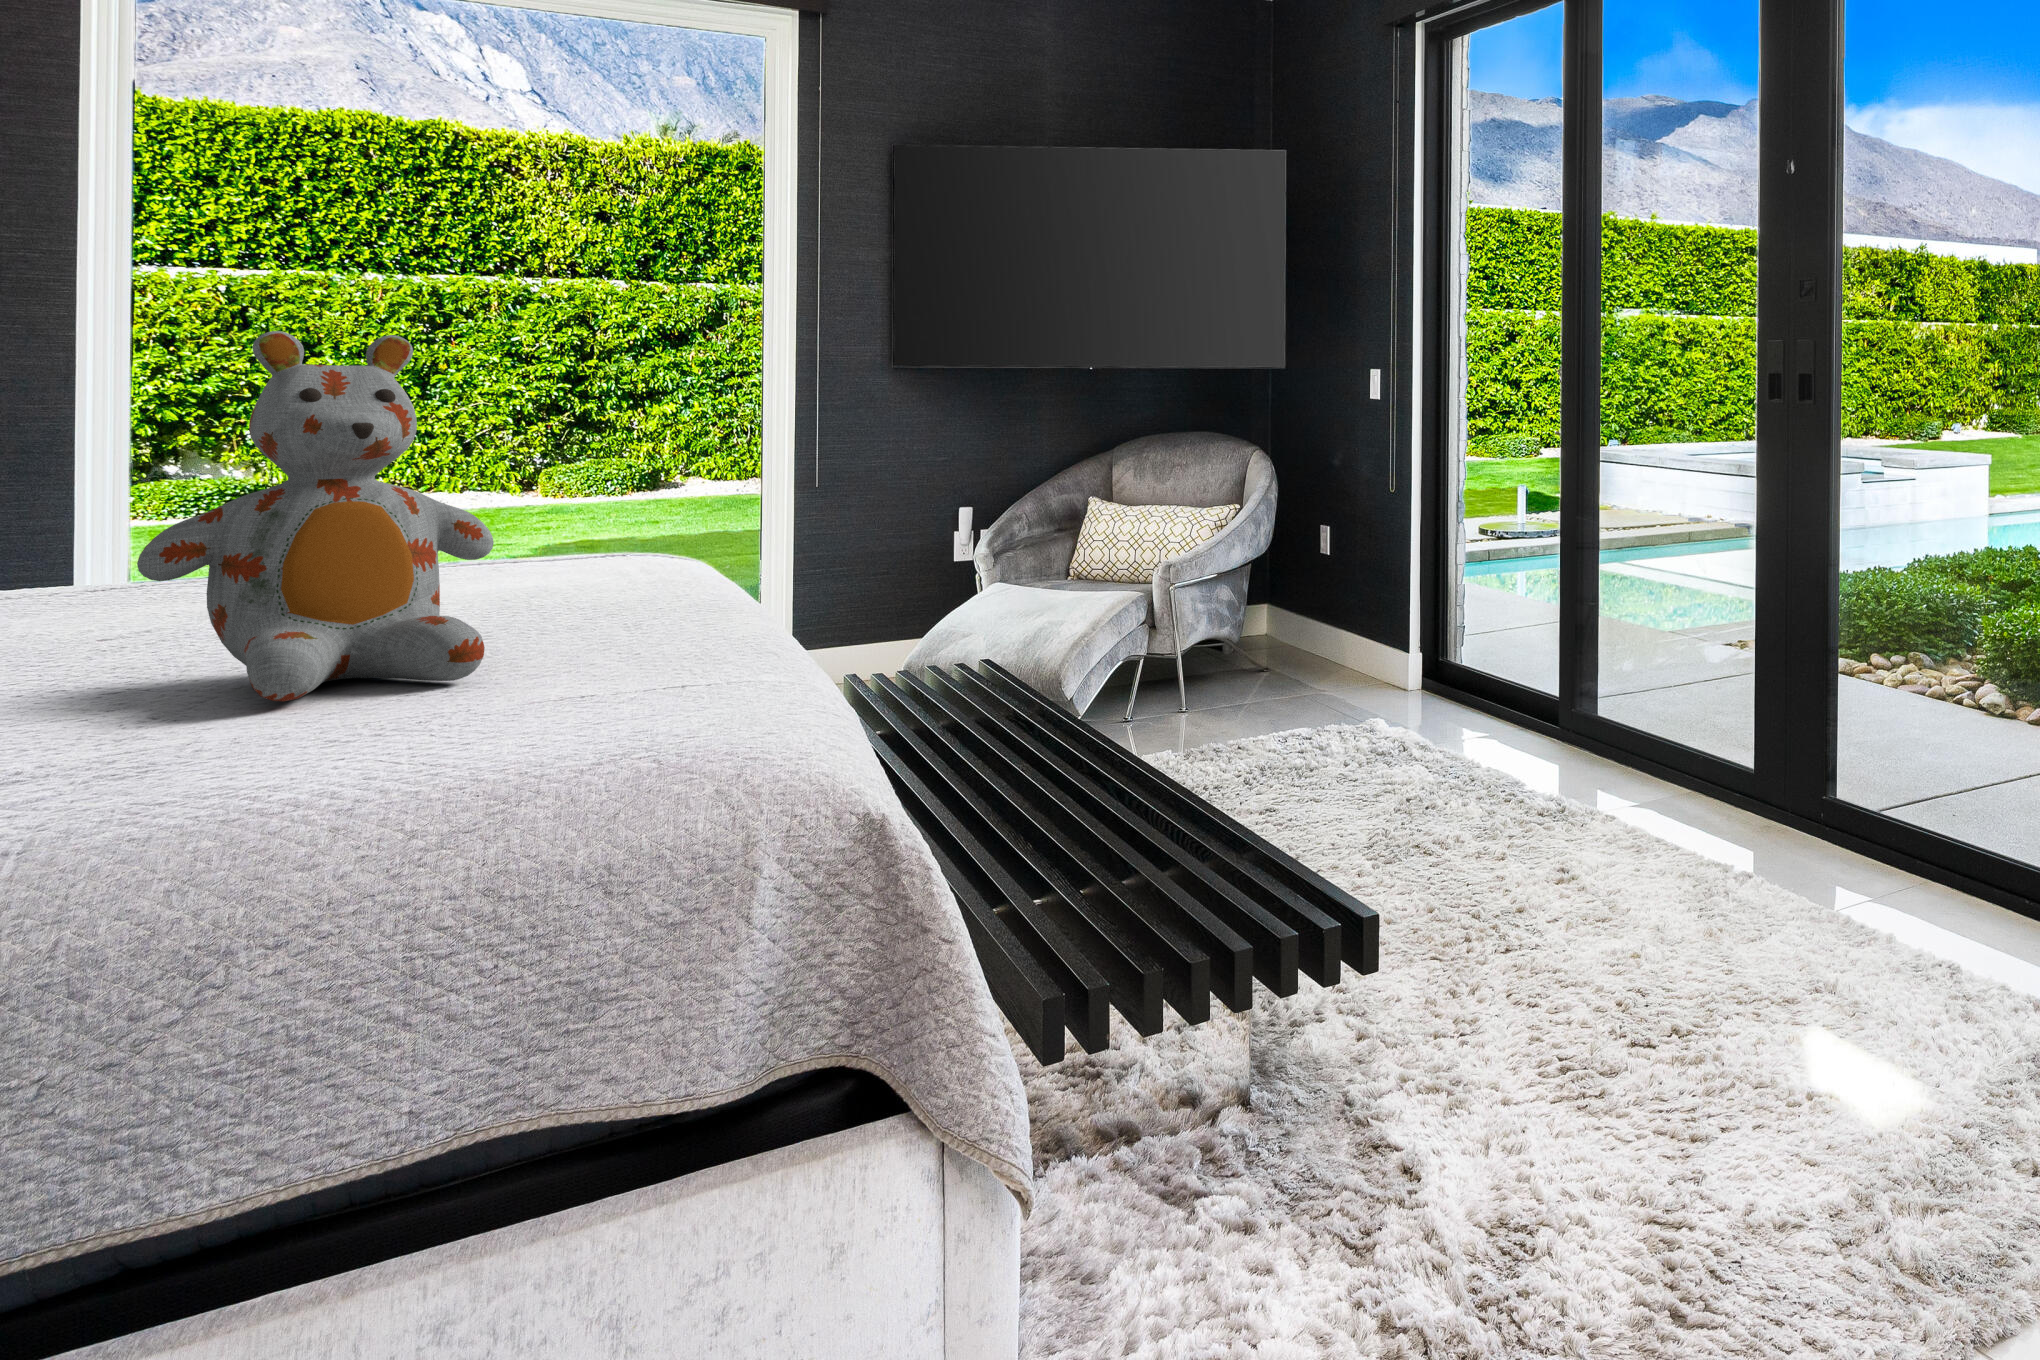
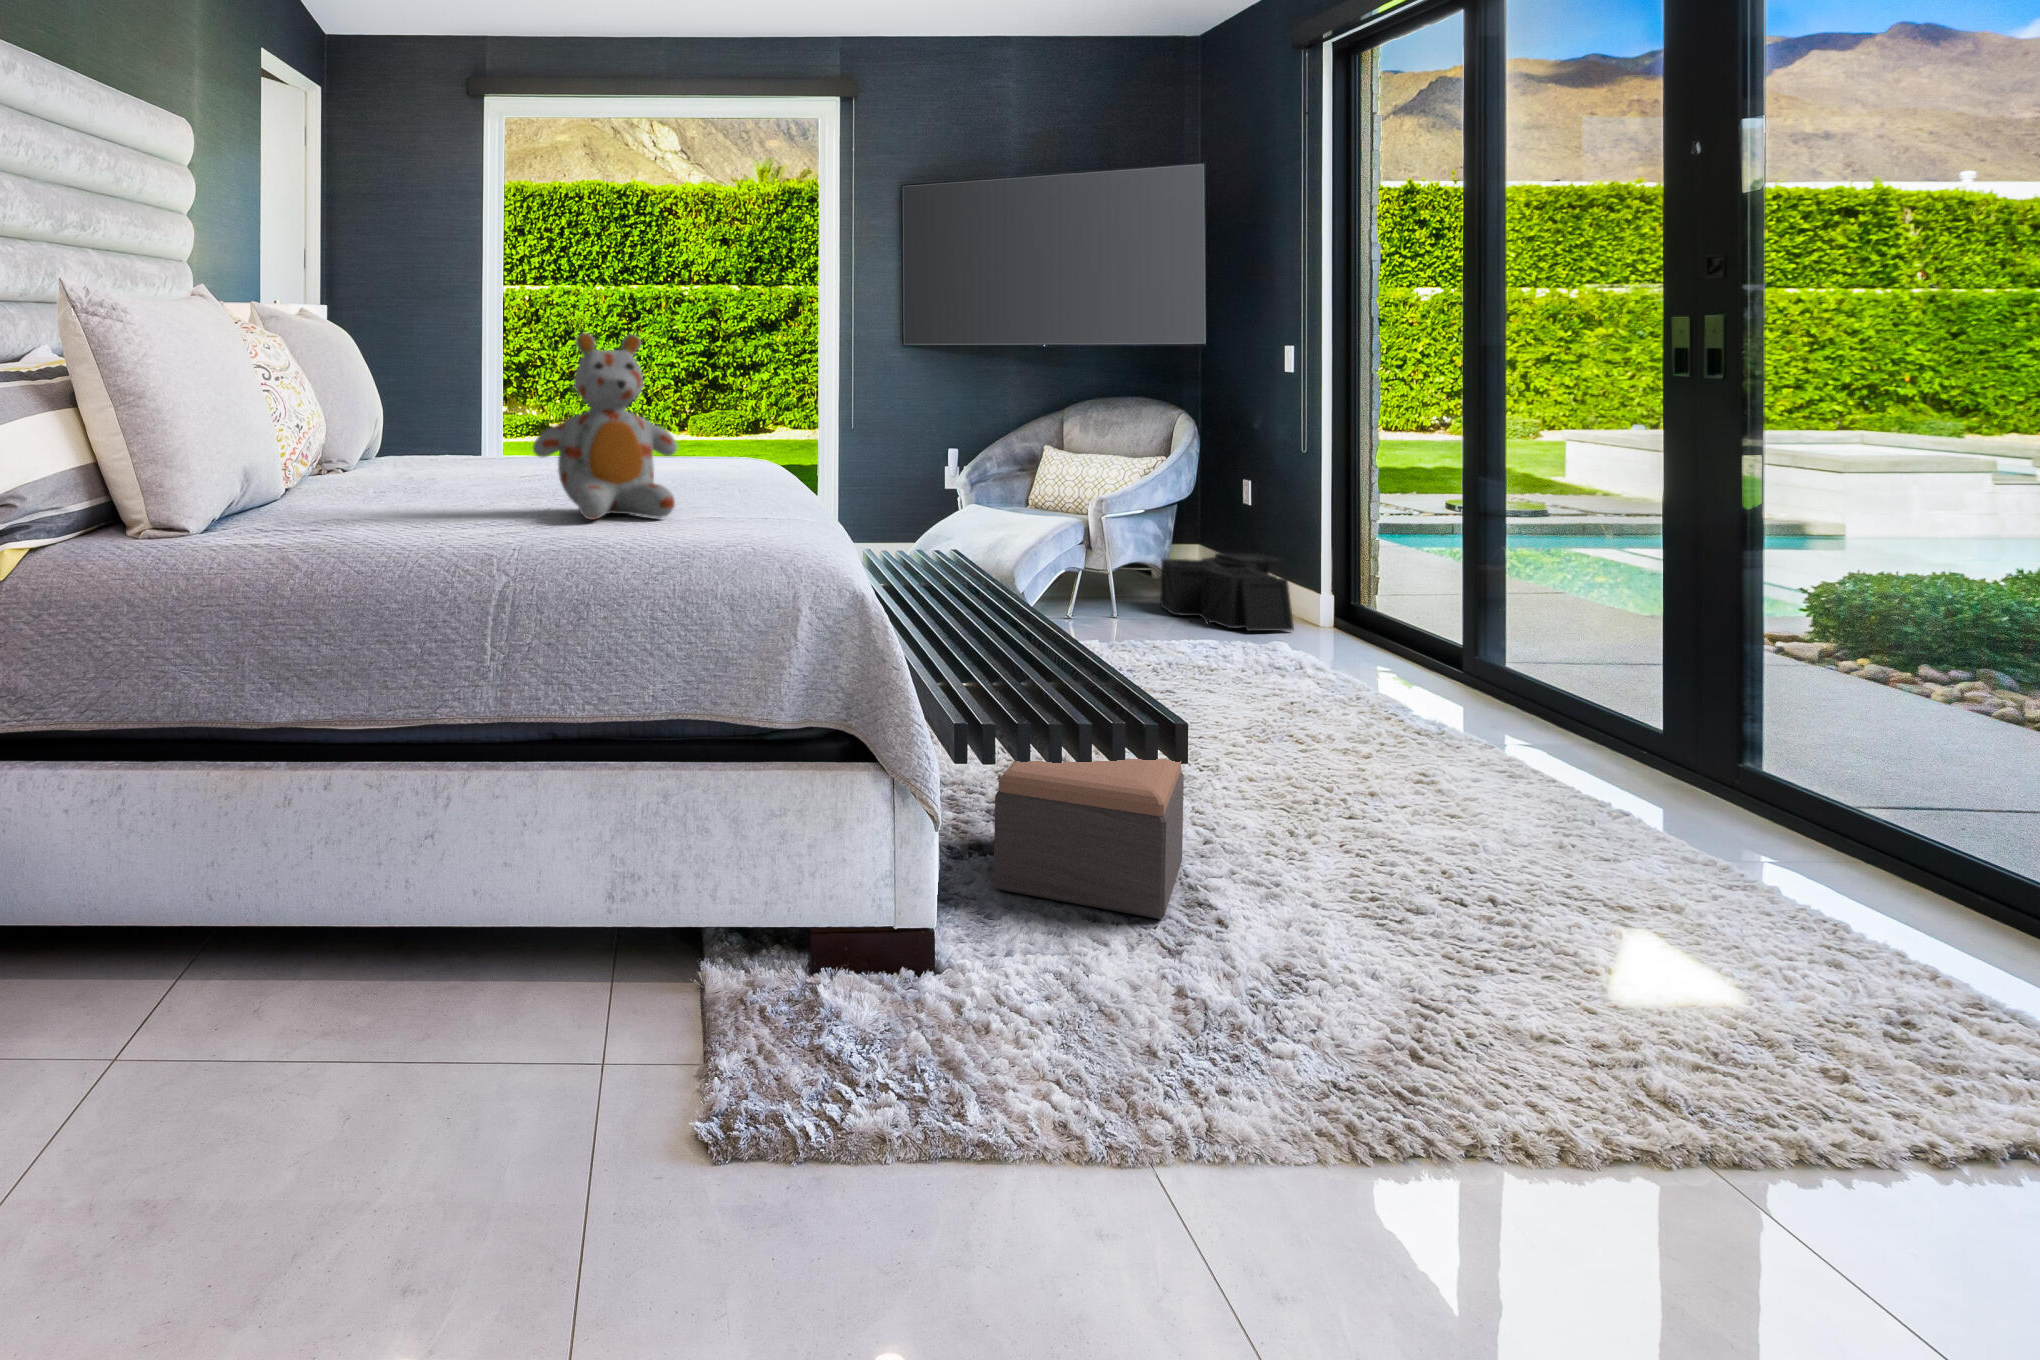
storage bin: none [1234,614,1393,714] -> present [1160,553,1294,631]
footstool: none [1088,937,1351,1216] -> present [993,759,1184,919]

